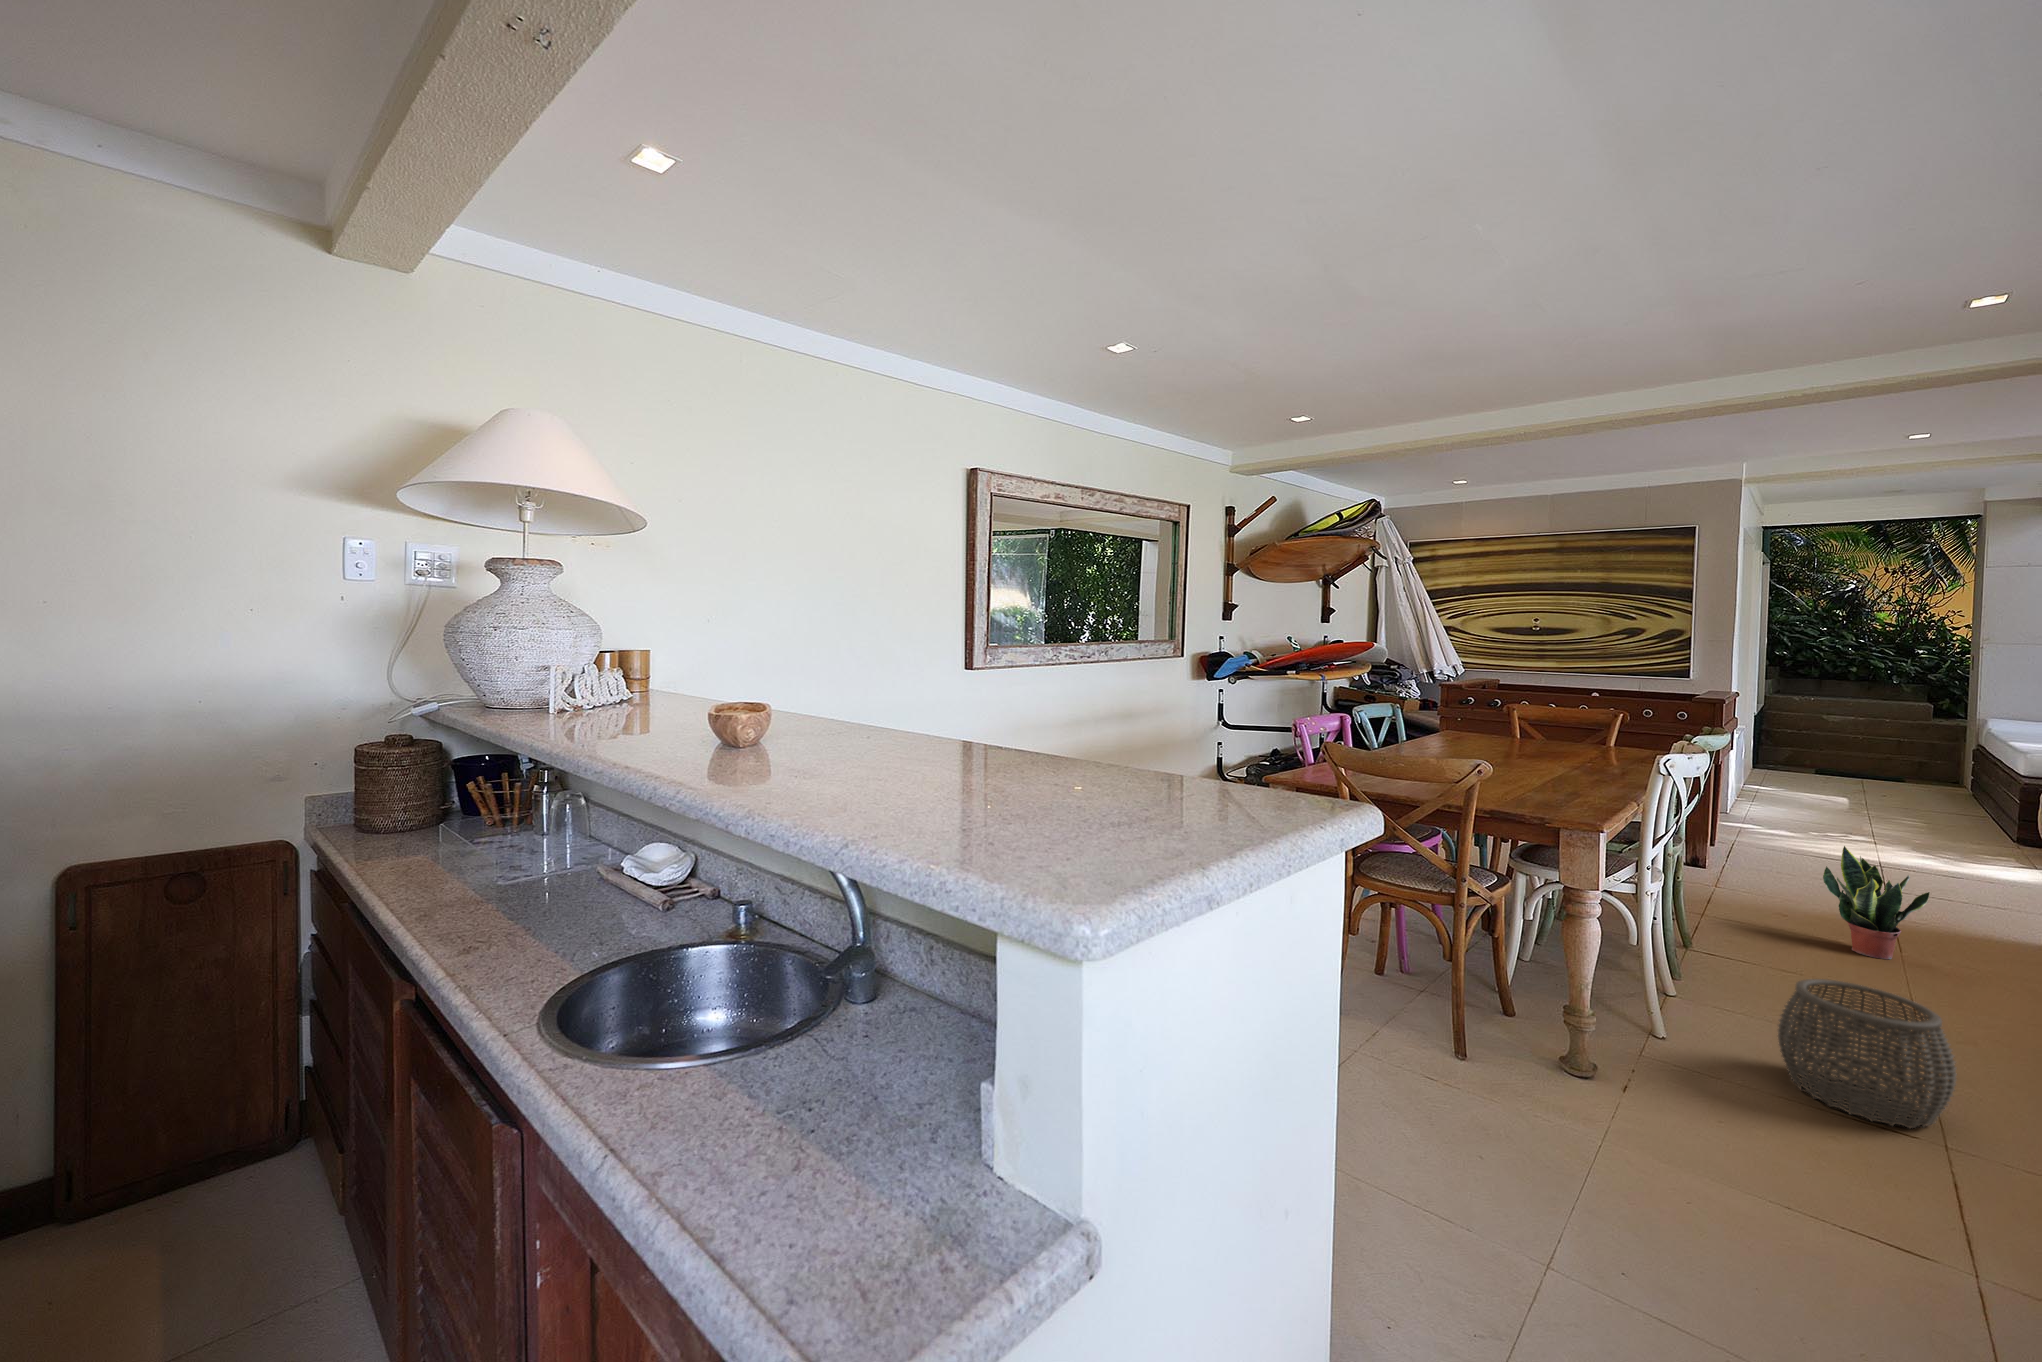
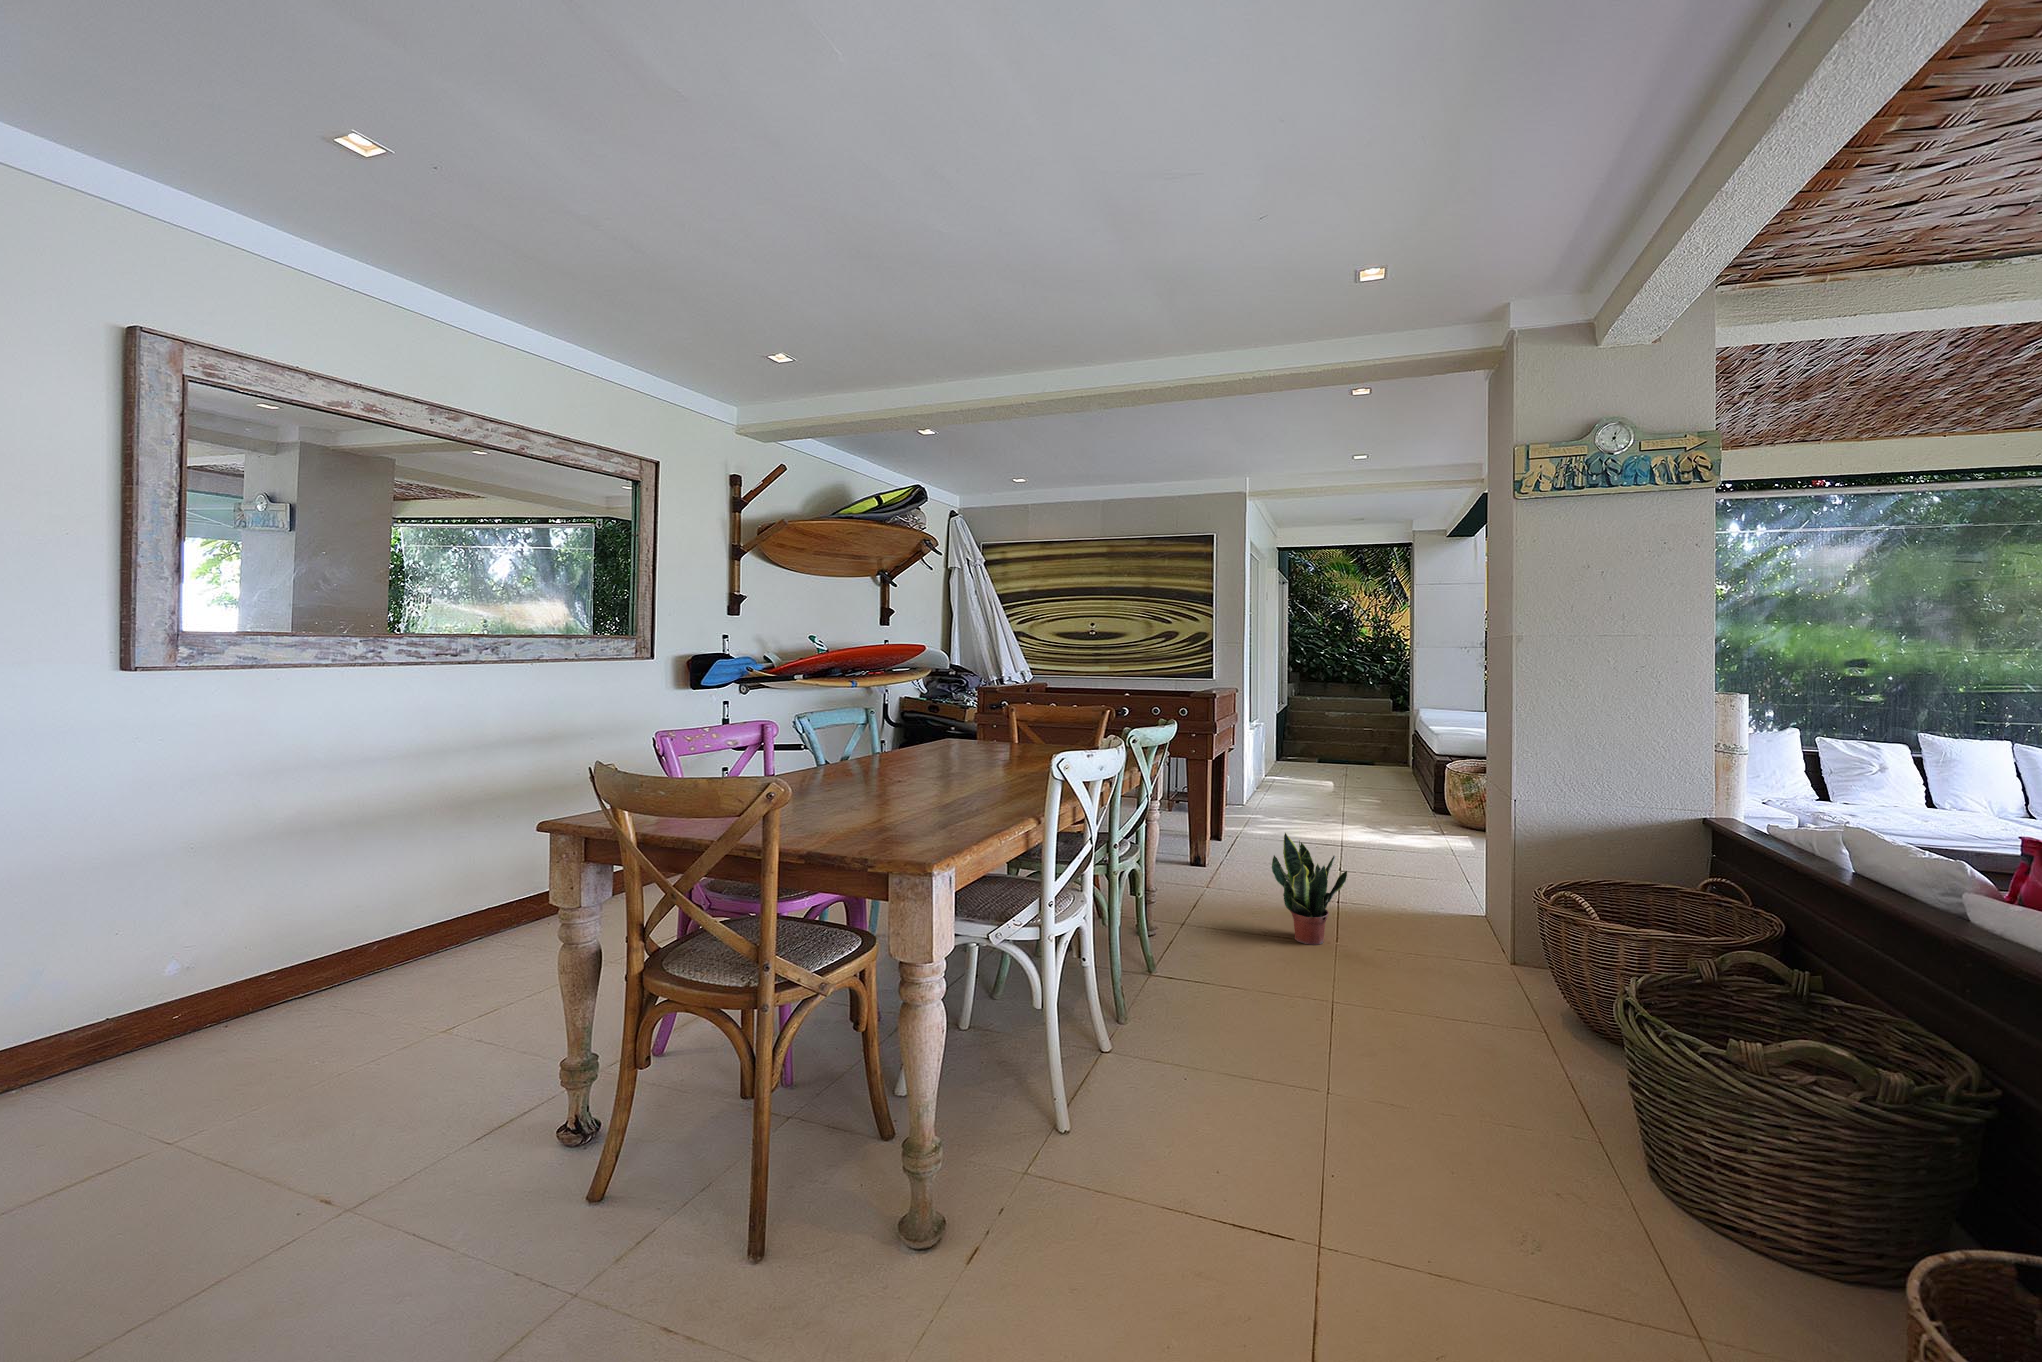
woven basket: present [1778,979,1957,1128] -> none [1168,1018,1326,1215]

